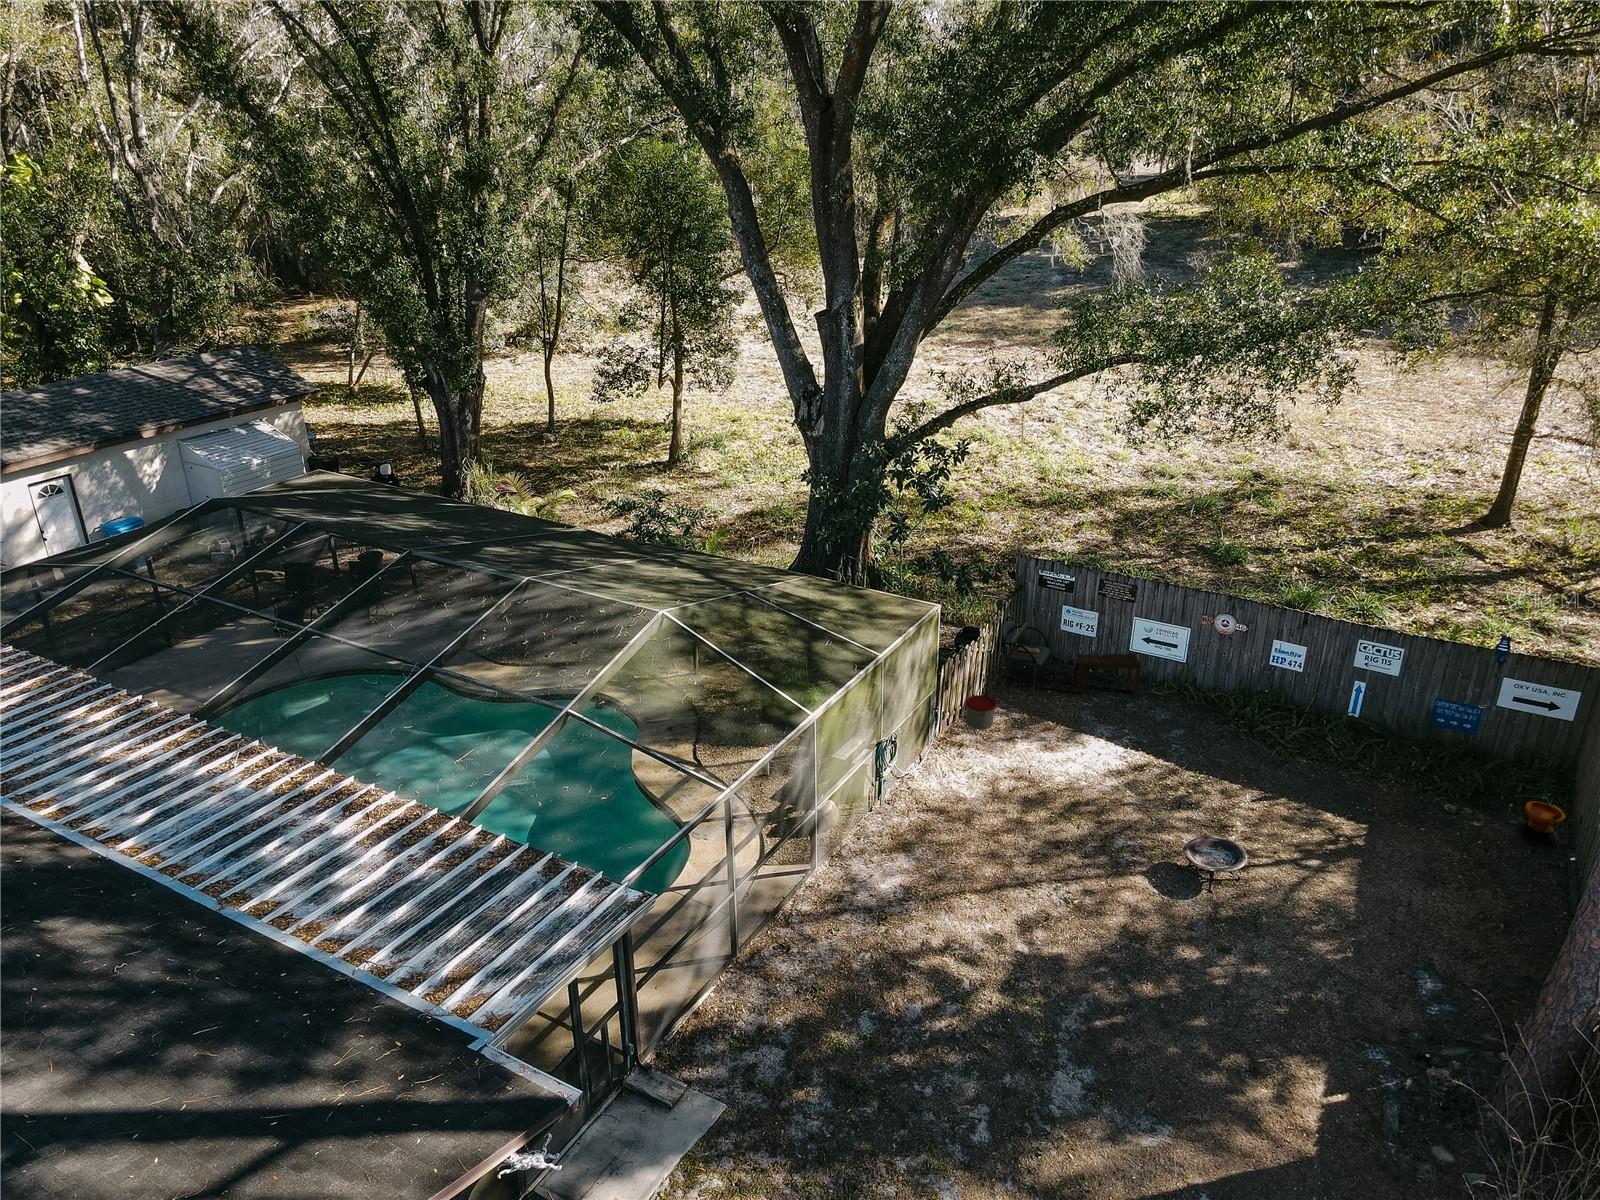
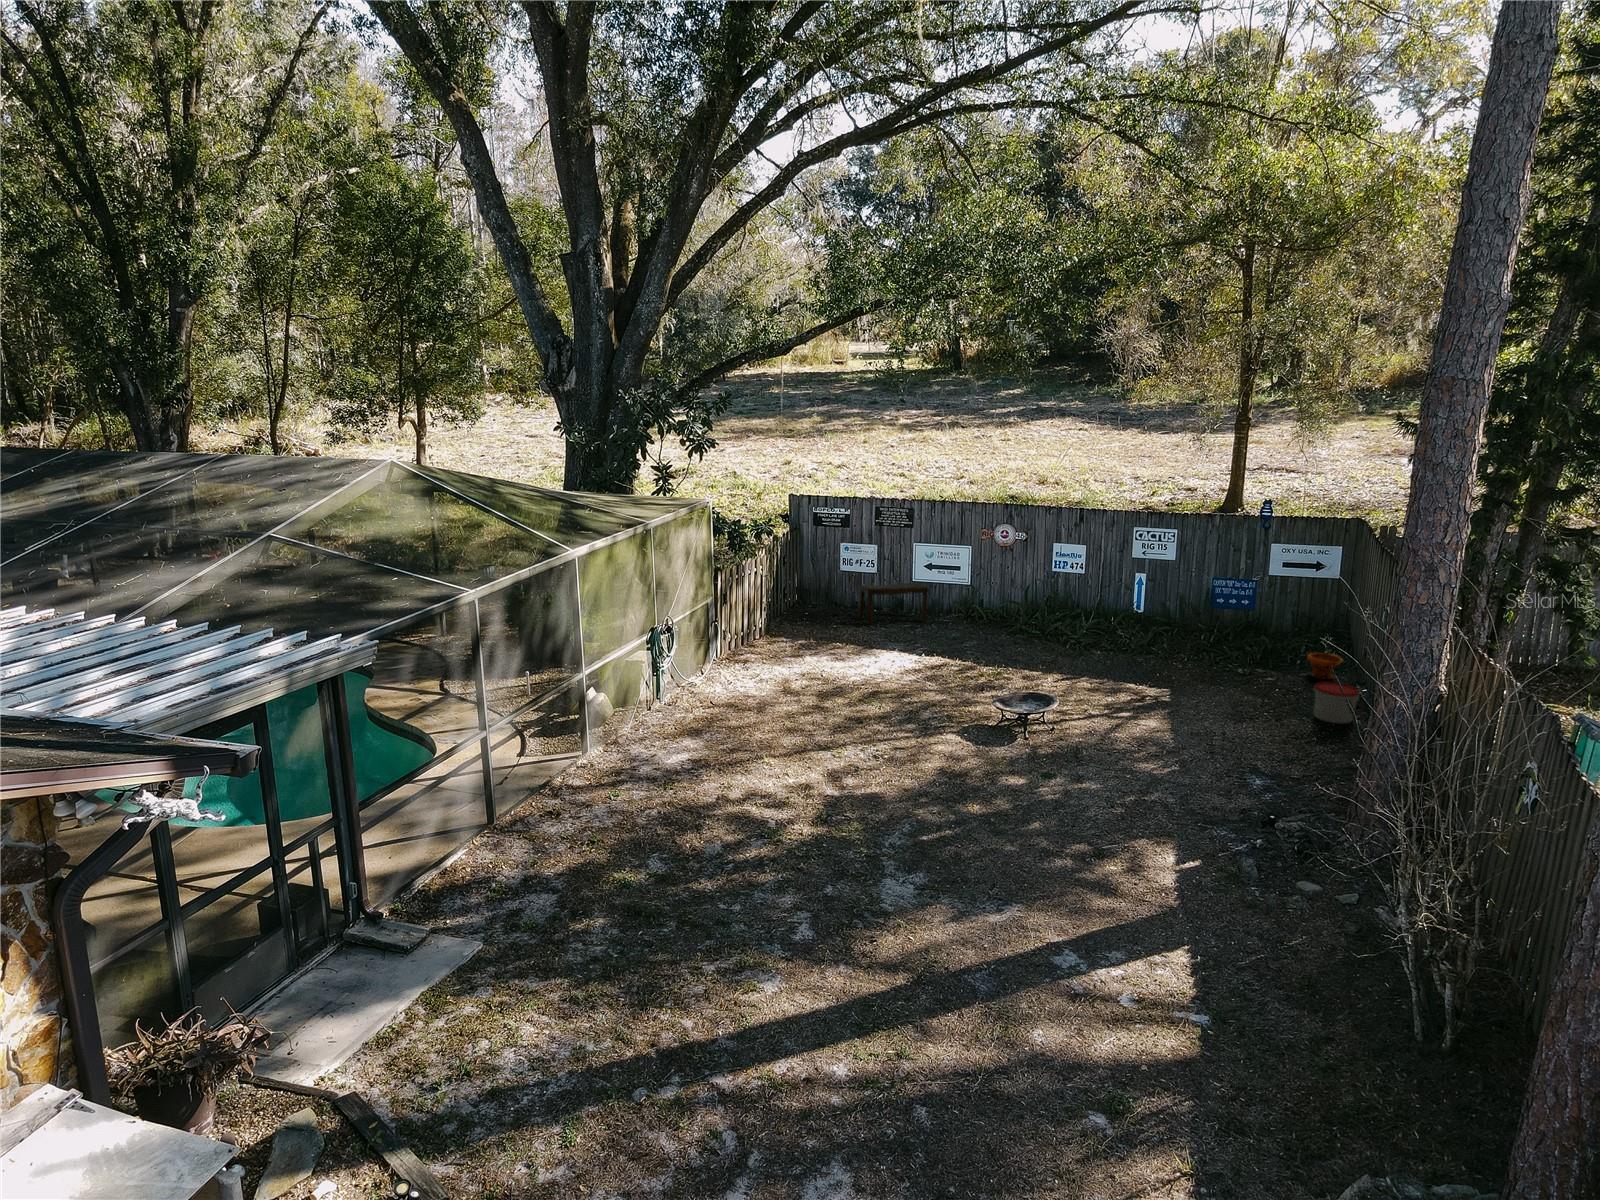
chair: present [997,621,1051,693] -> none [780,554,834,628]
bucket: present [965,695,996,729] -> present [1314,682,1360,723]

